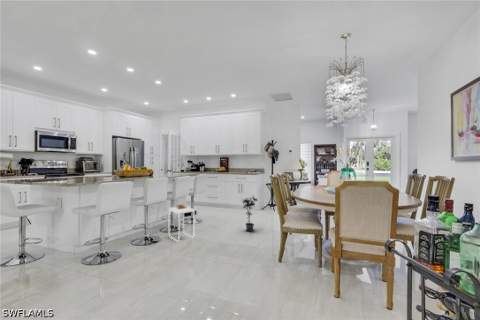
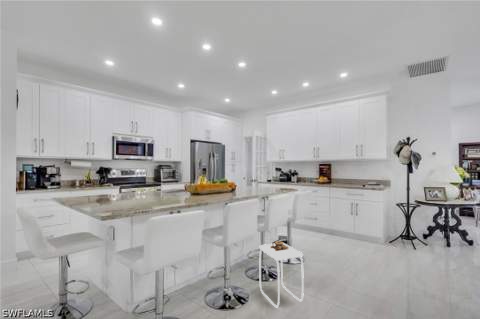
potted plant: present [243,197,257,231] -> none [385,233,419,300]

